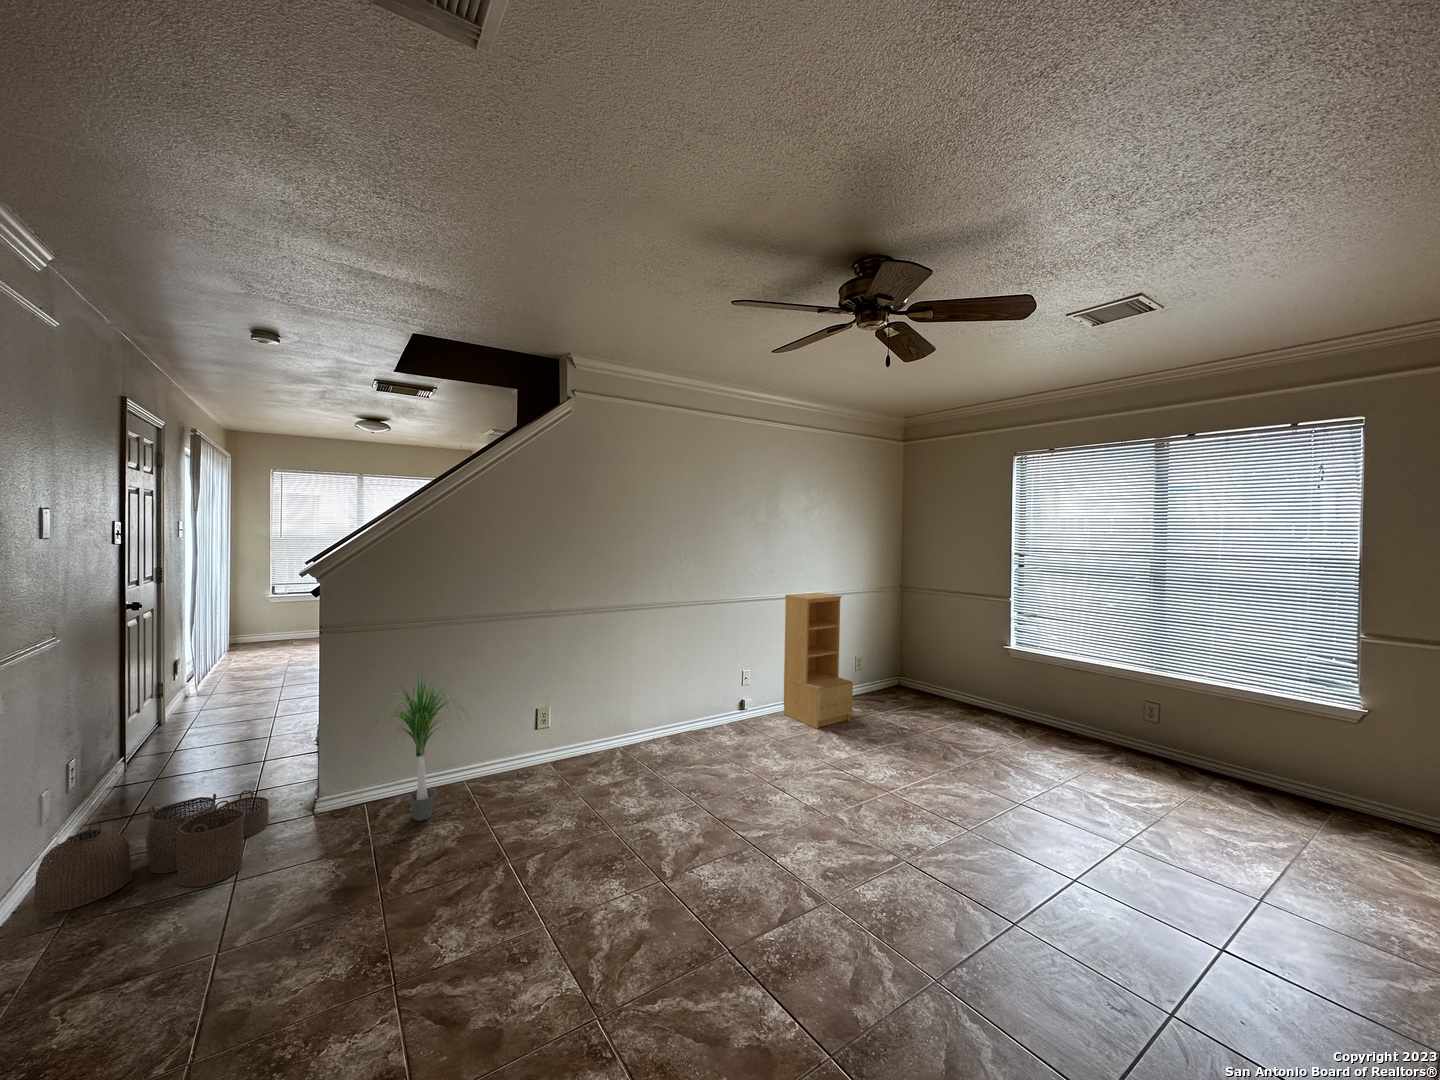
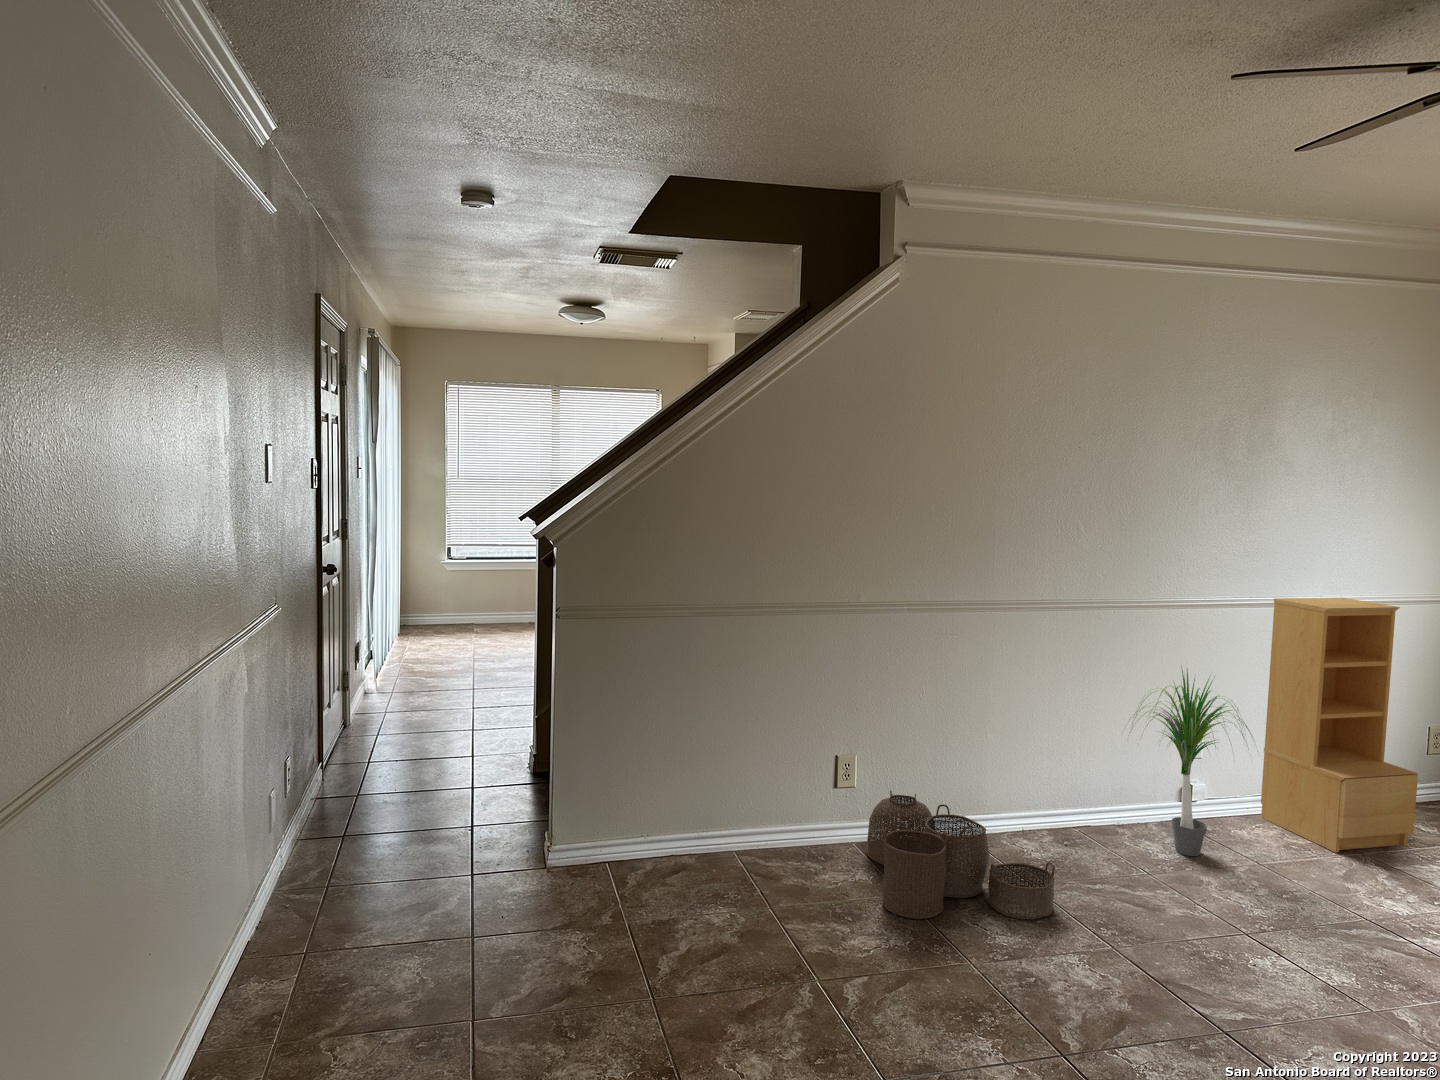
potted plant: present [375,673,463,821] -> present [1134,667,1252,856]
woven basket: present [32,790,269,913] -> present [867,791,1055,920]

